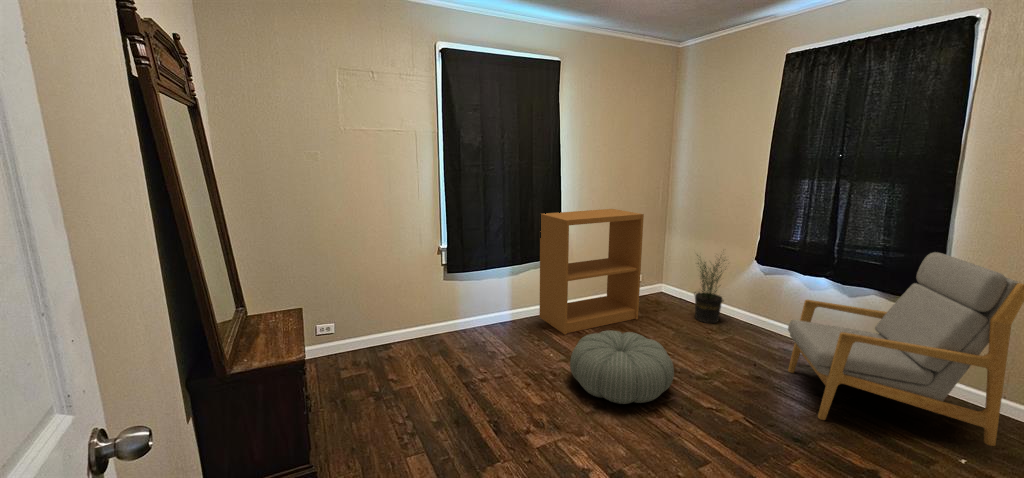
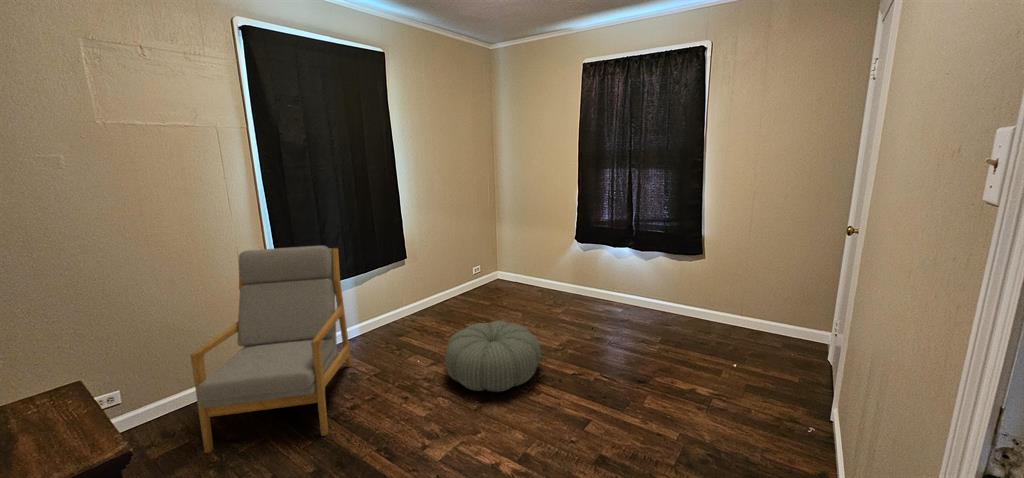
bookshelf: present [539,209,644,334] -> none [381,205,487,337]
armchair: present [788,252,1024,446] -> present [191,246,351,453]
potted plant: present [694,255,725,323] -> none [524,232,558,300]

